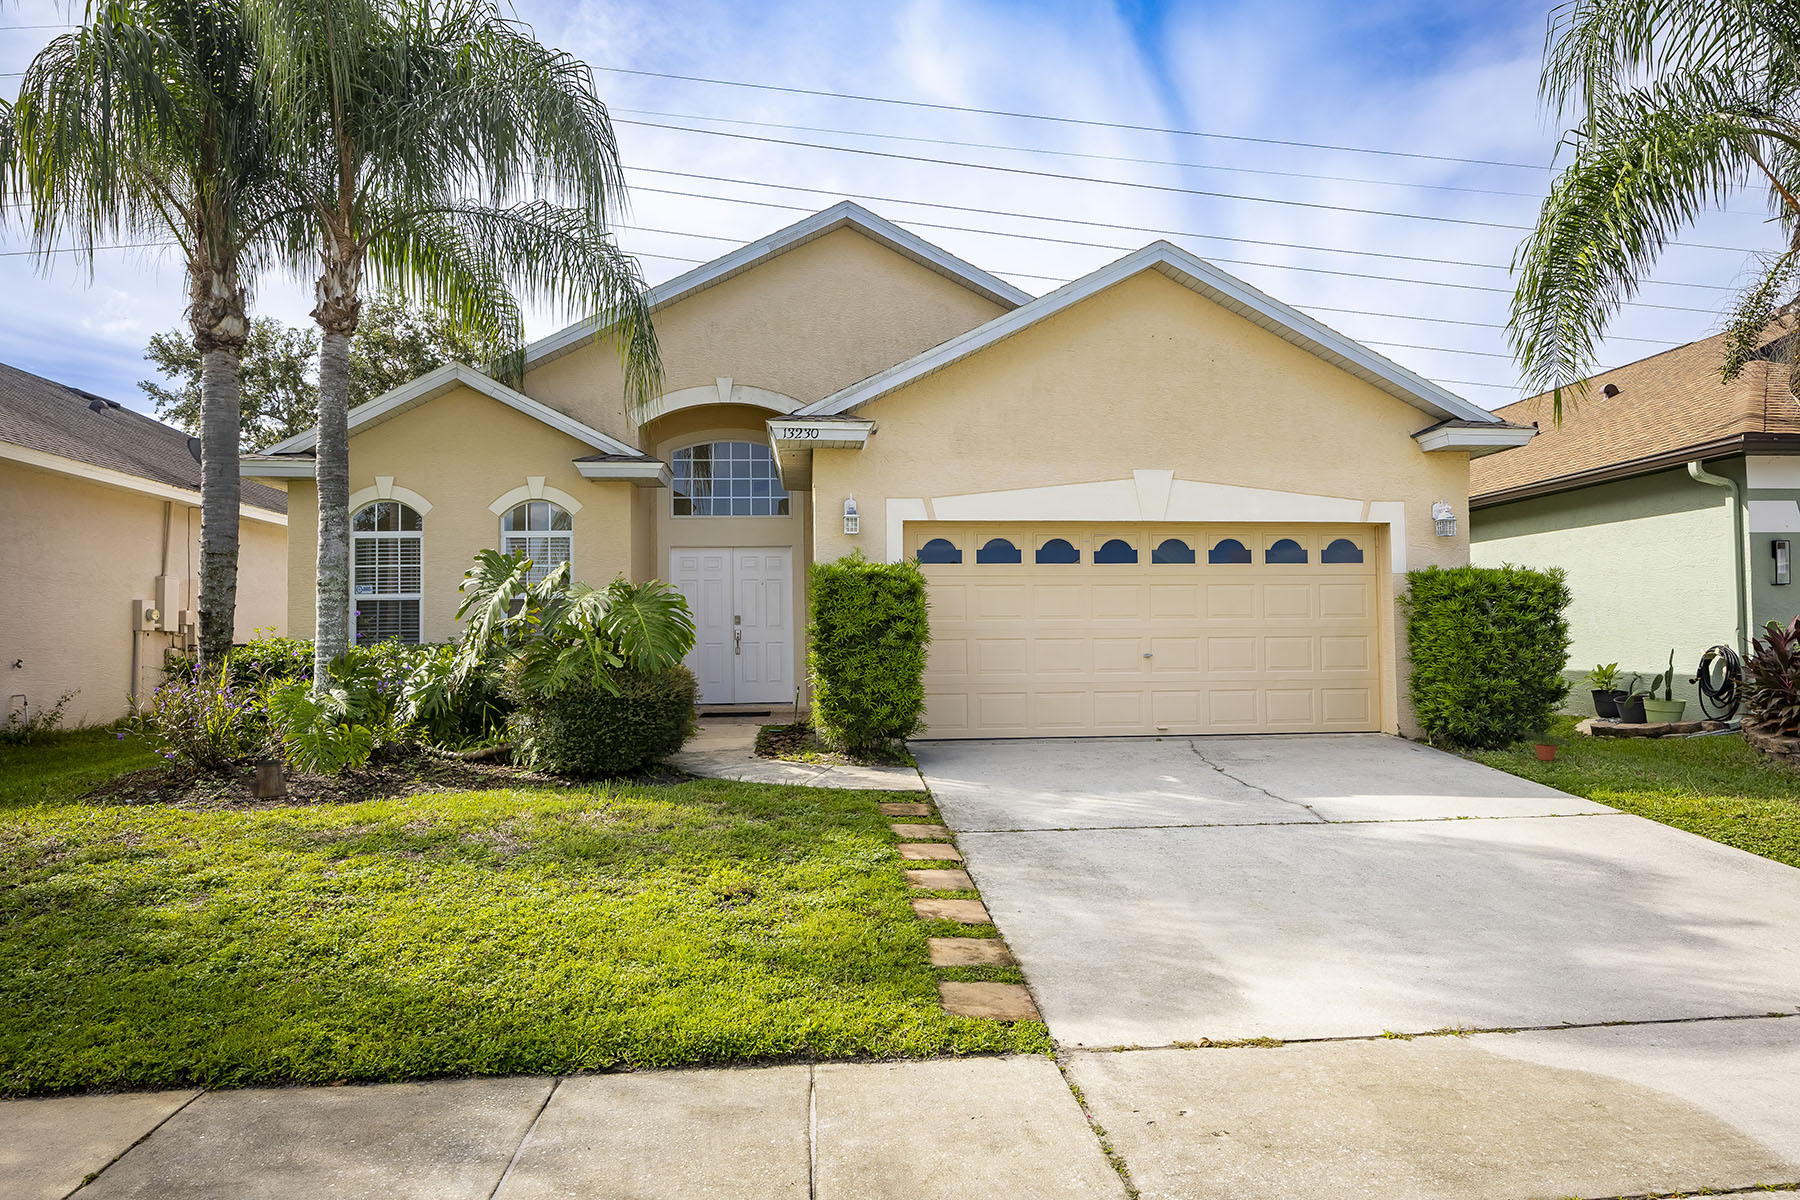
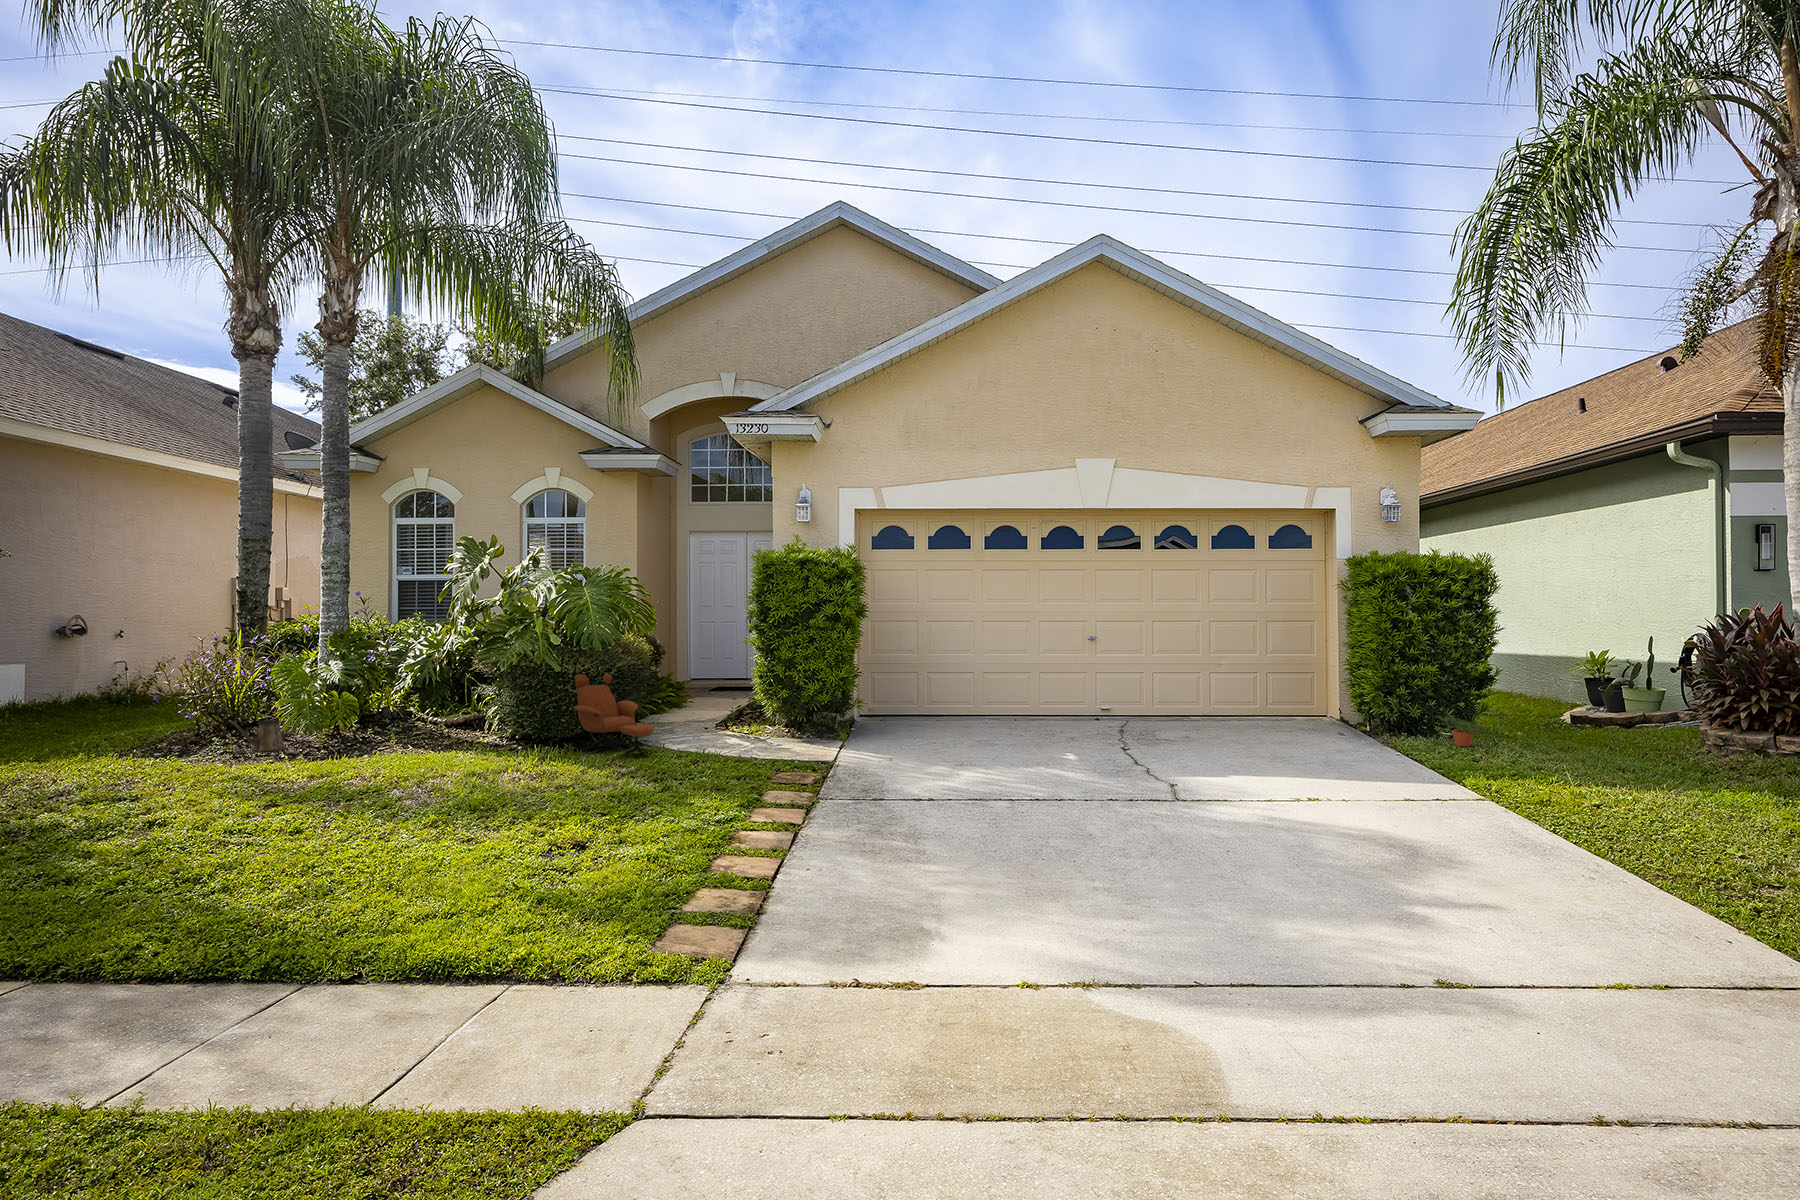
lounge chair: none [632,698,730,794] -> present [574,673,654,757]

